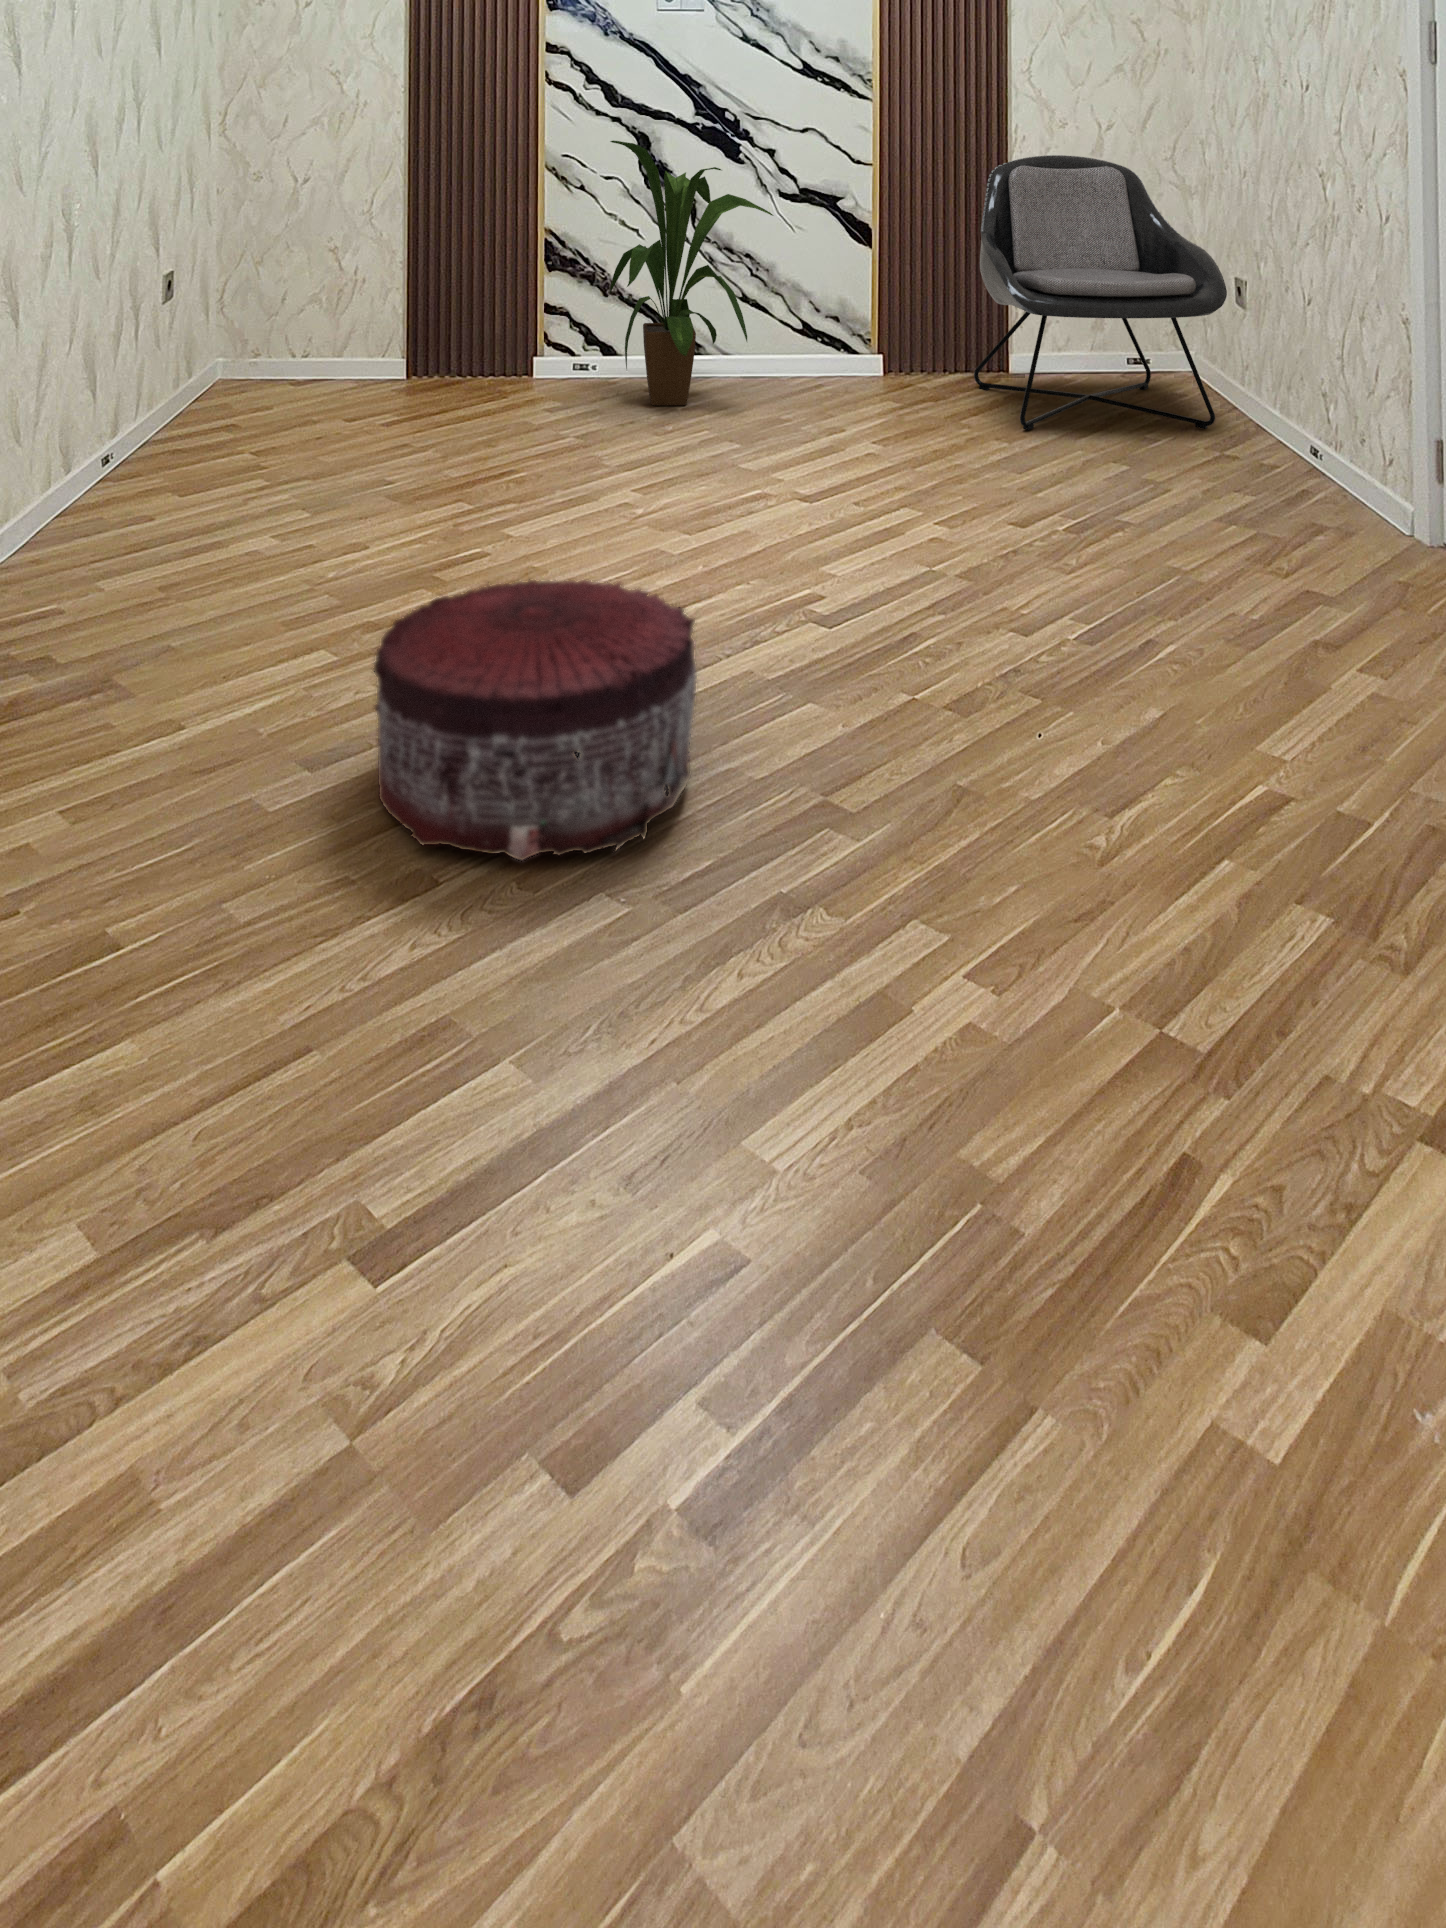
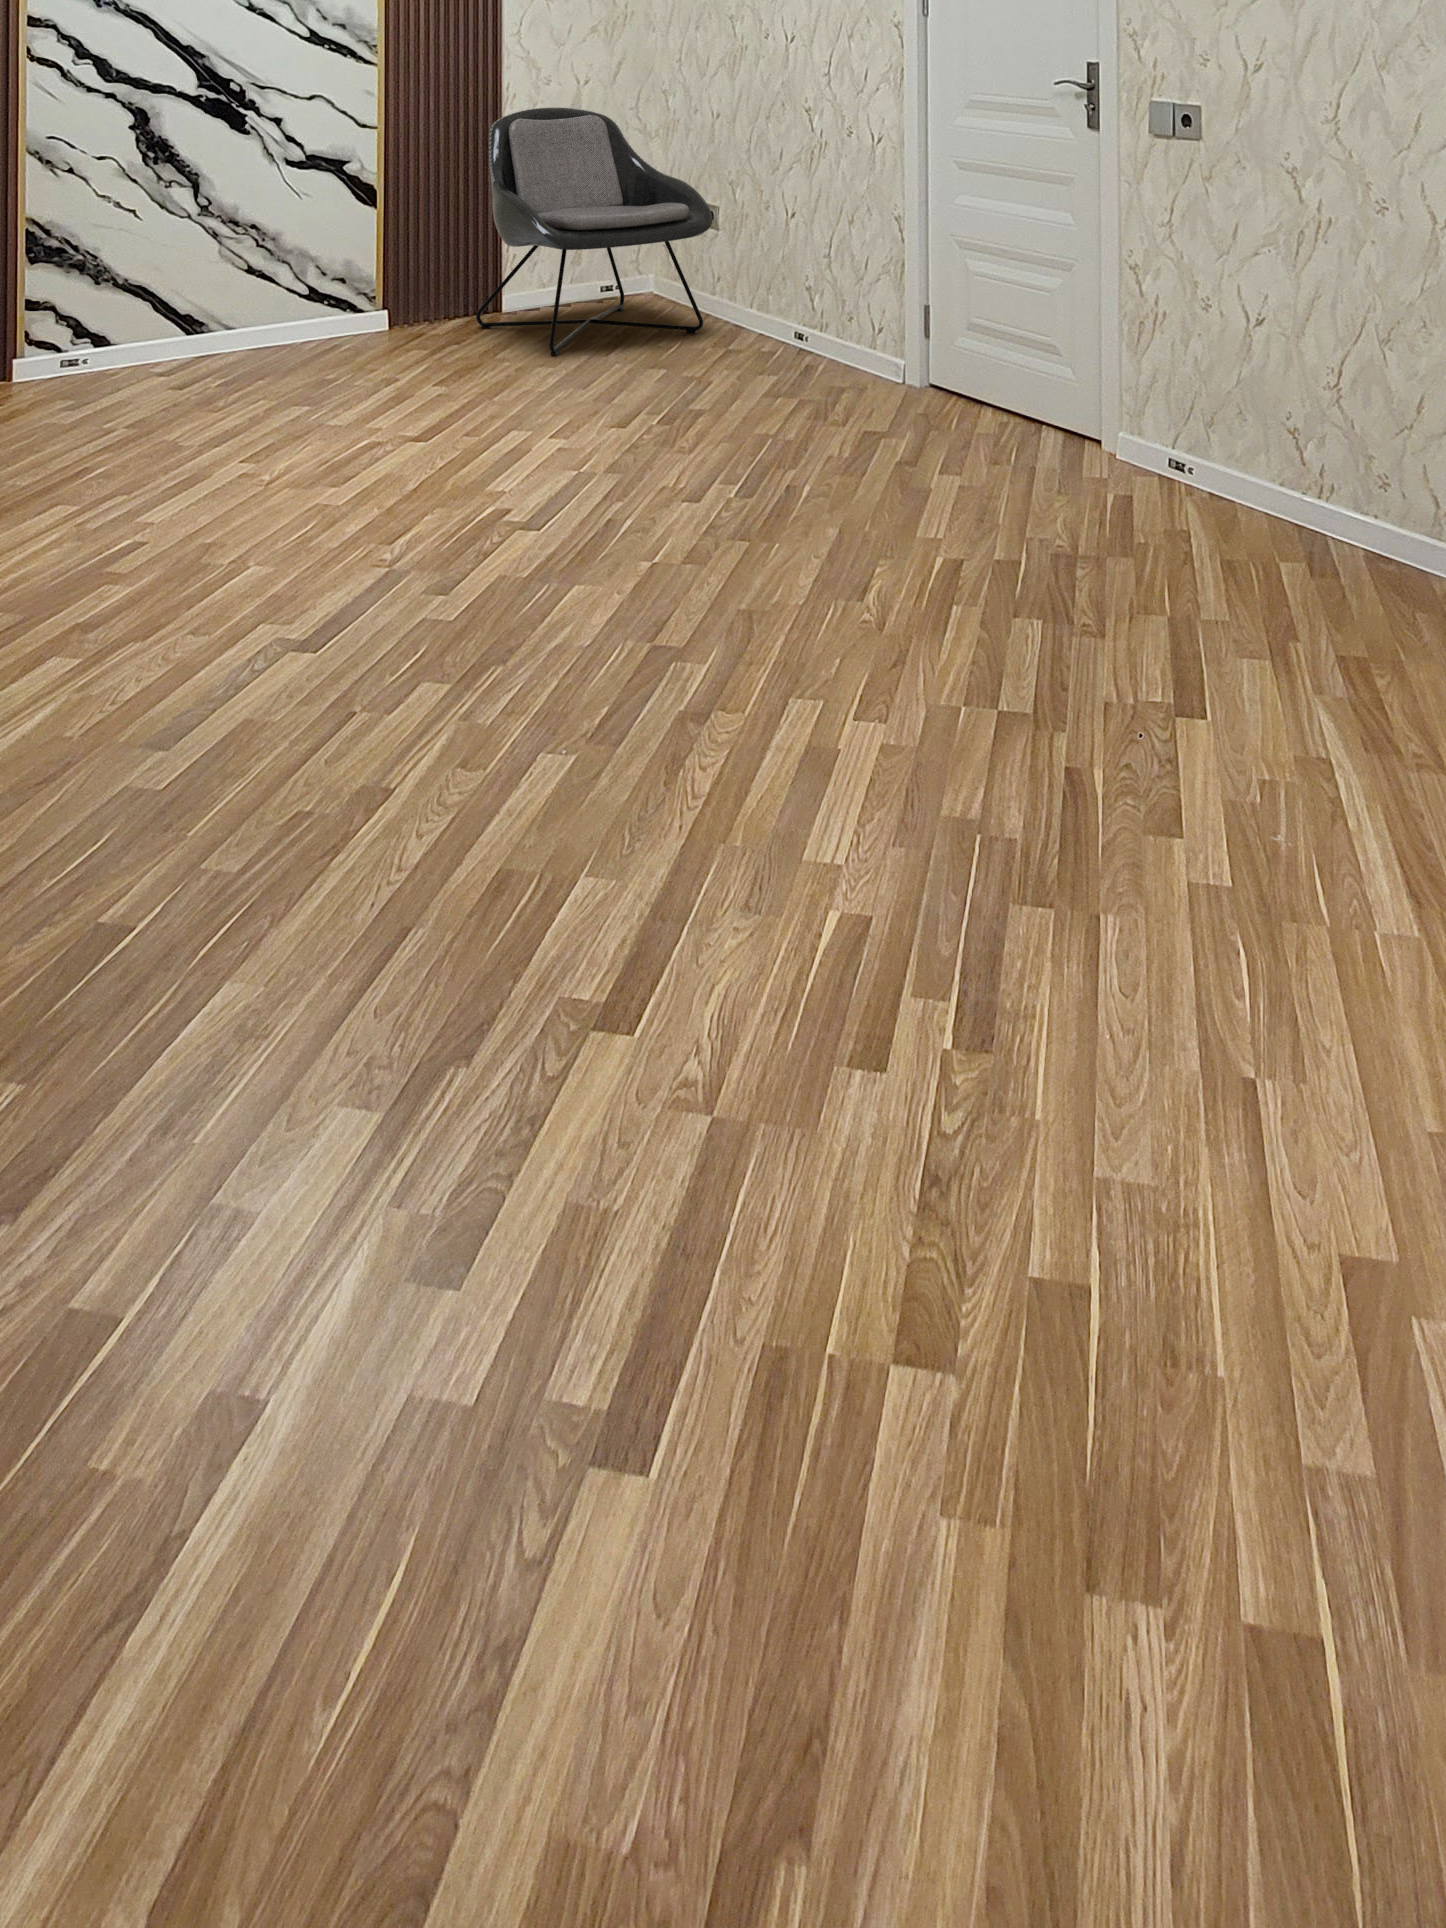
house plant: present [610,141,773,406] -> none [115,117,294,386]
pouf: present [374,579,697,860] -> none [242,504,553,762]

